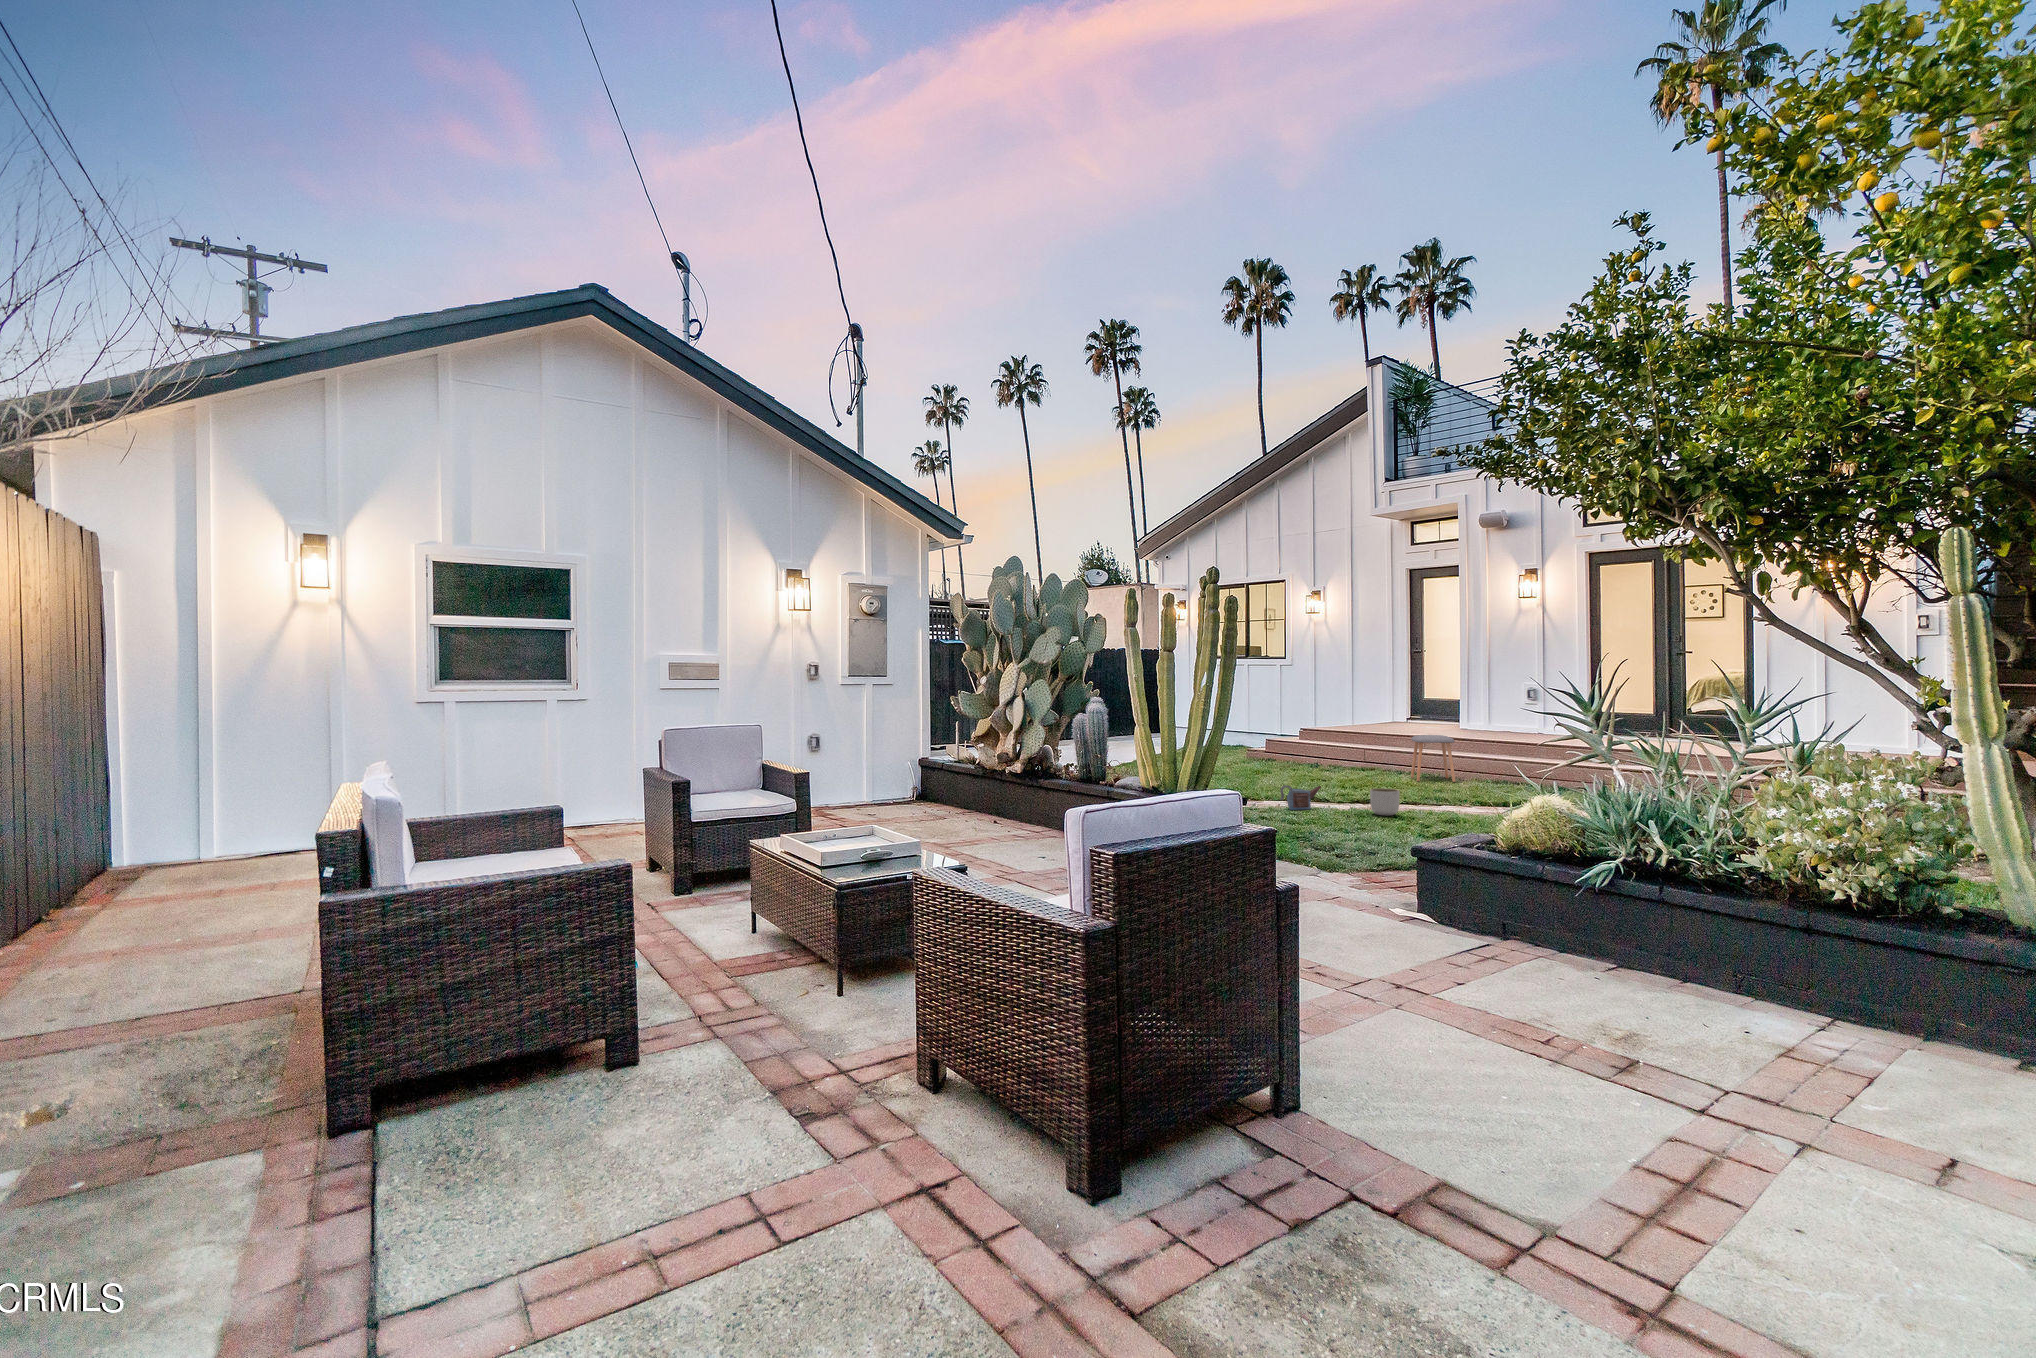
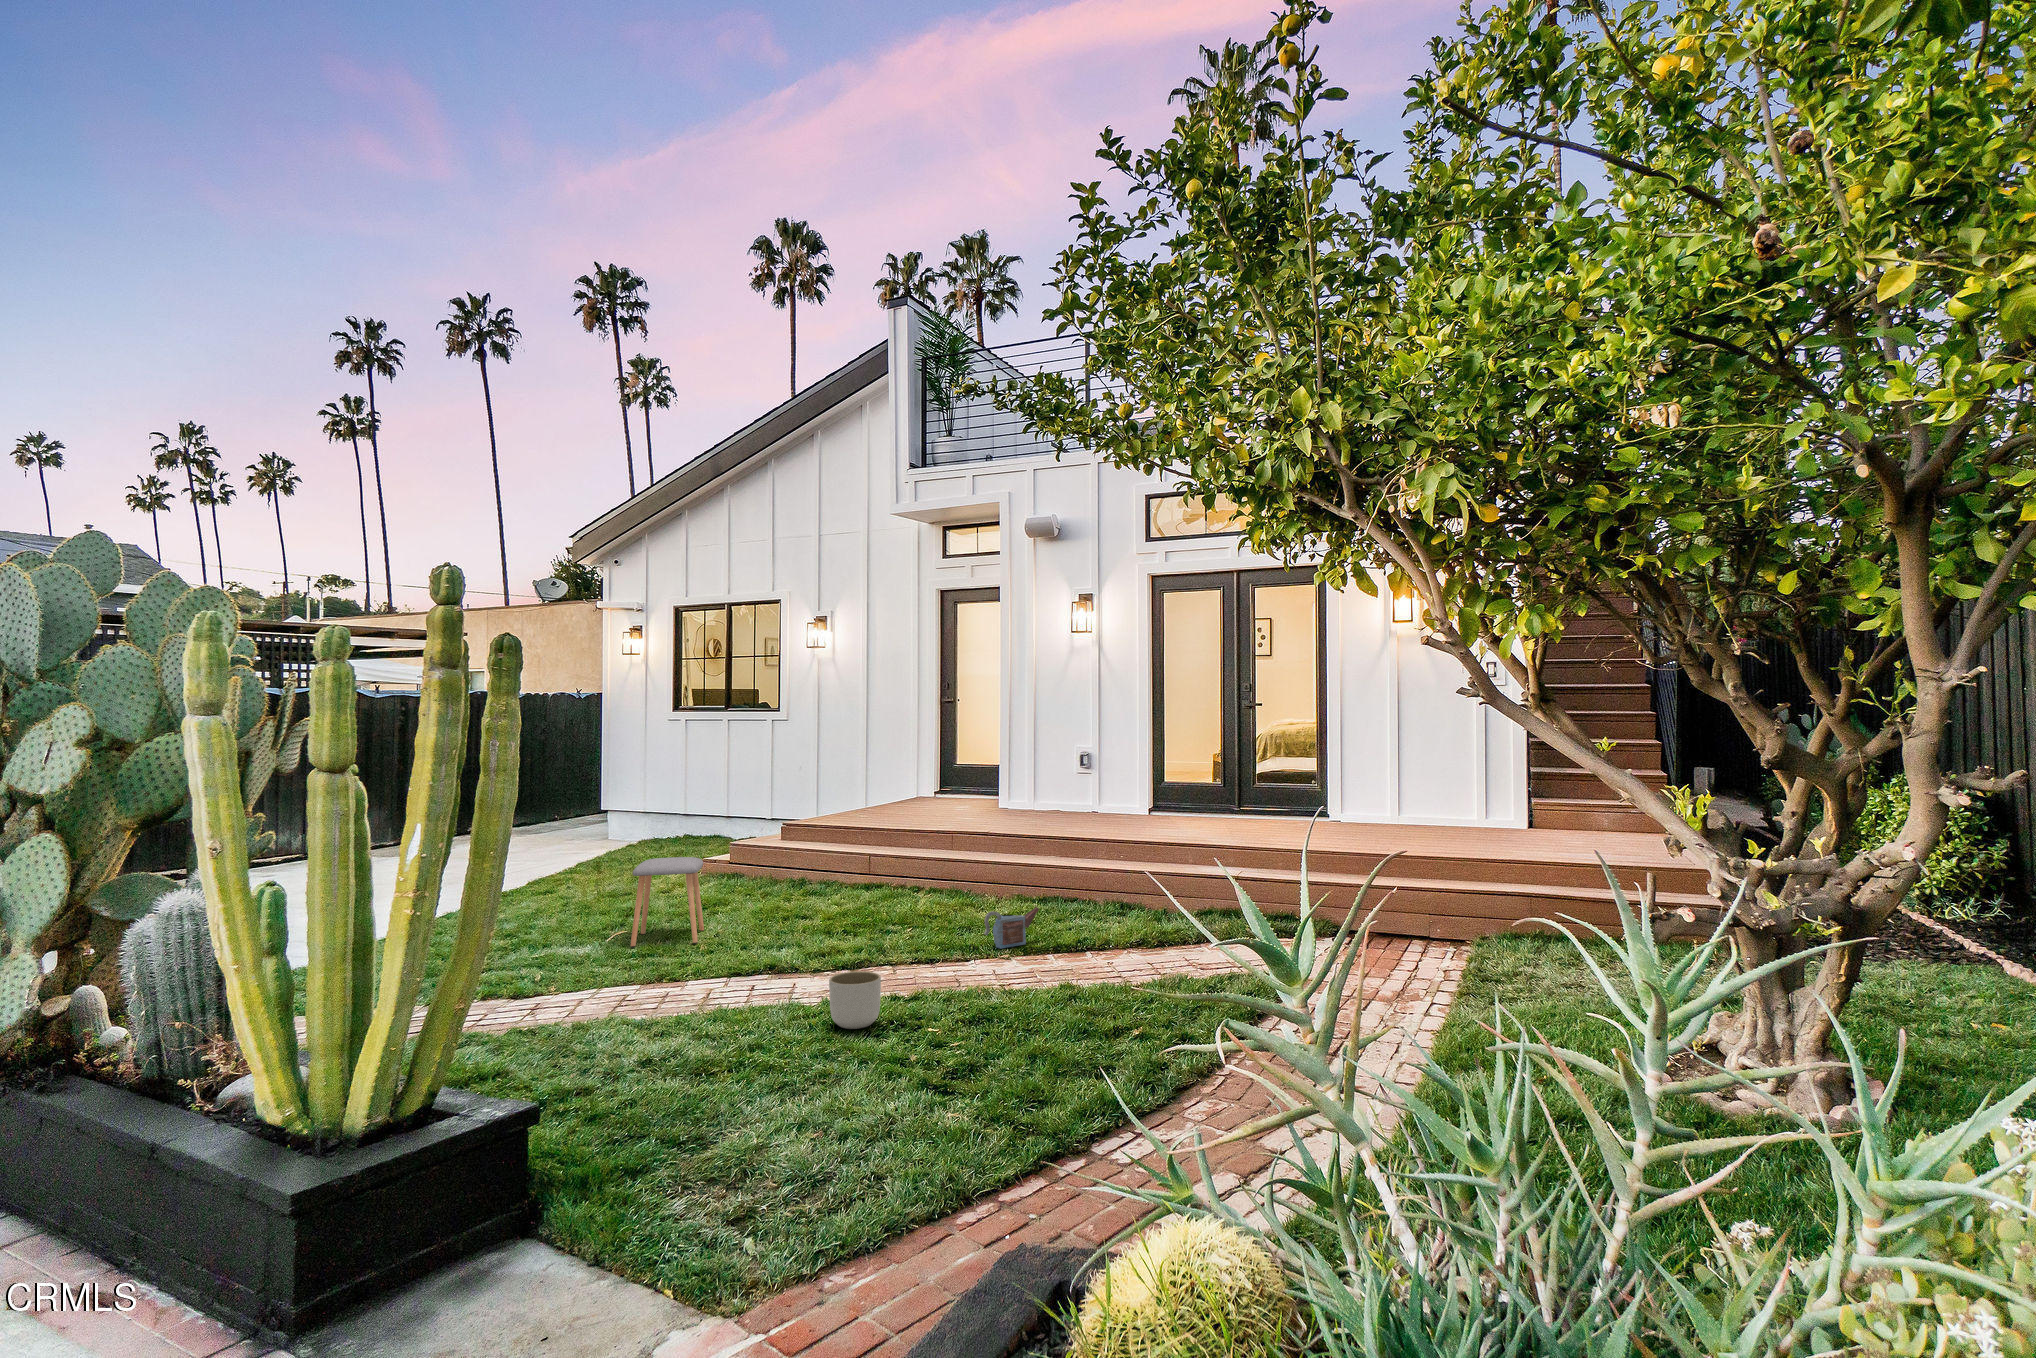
stool: present [1411,735,1456,783] -> present [631,857,704,947]
watering can: present [1280,785,1321,810] -> present [984,907,1039,949]

